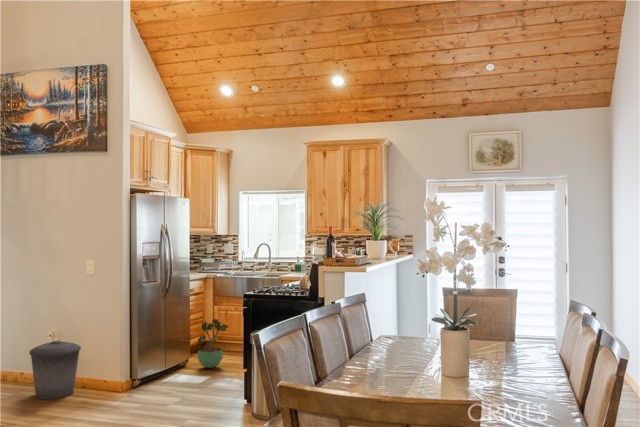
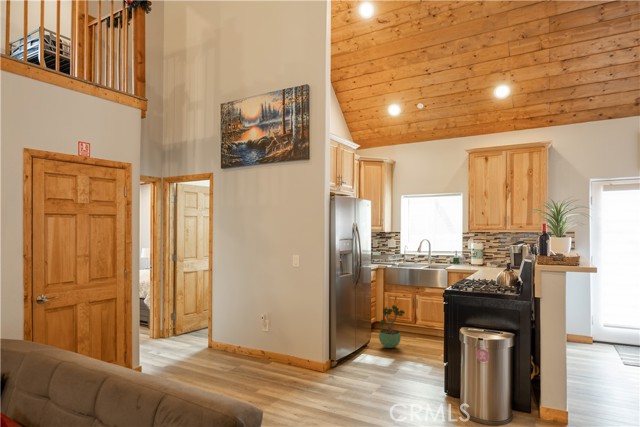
trash can: present [29,341,81,399] -> none [250,319,289,369]

